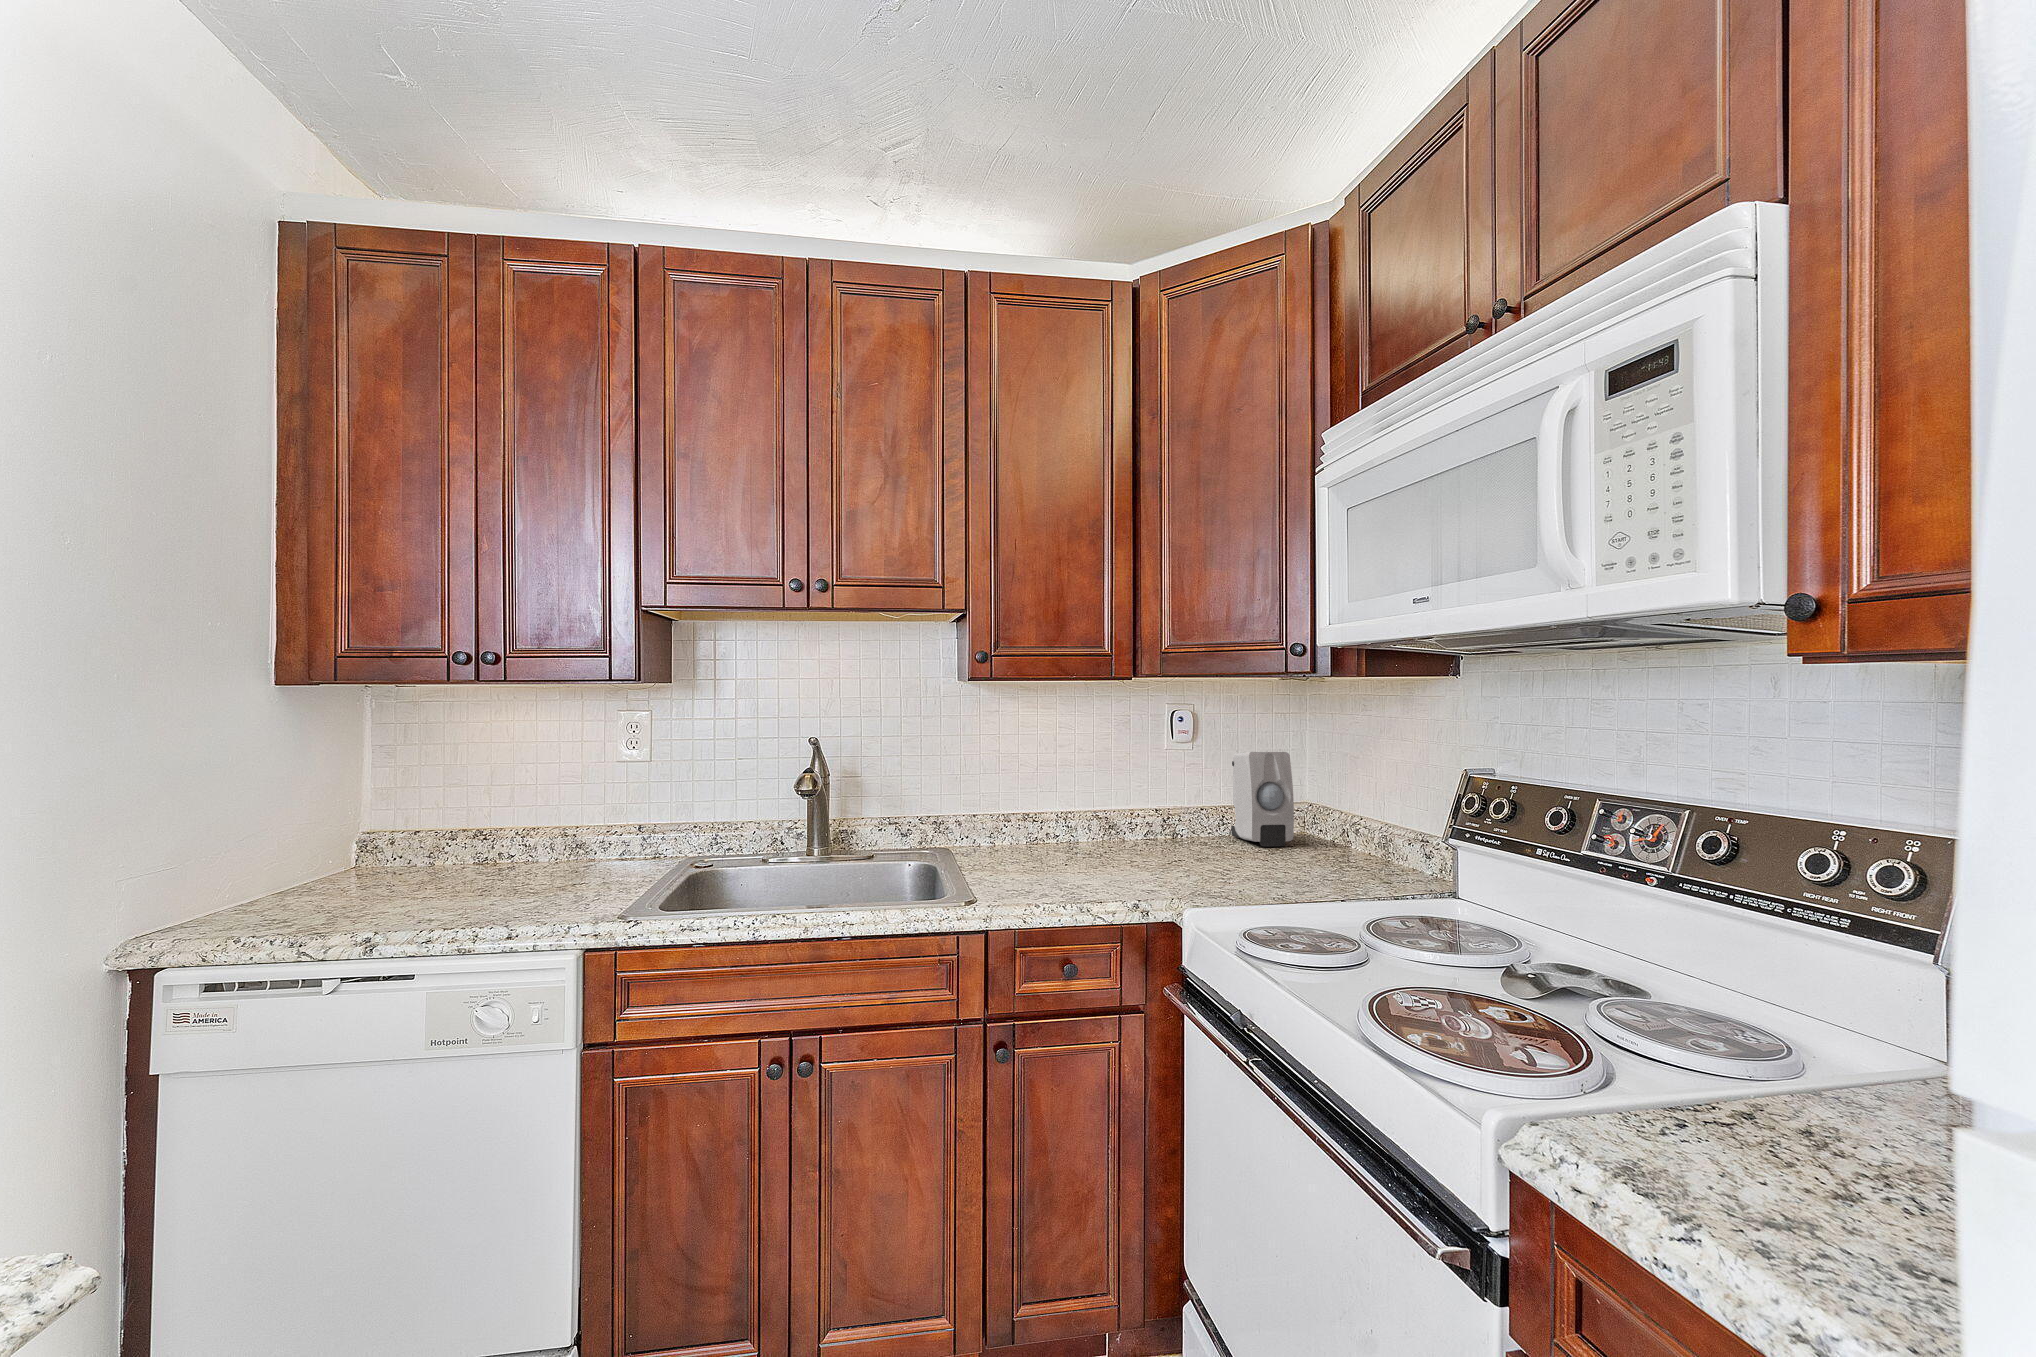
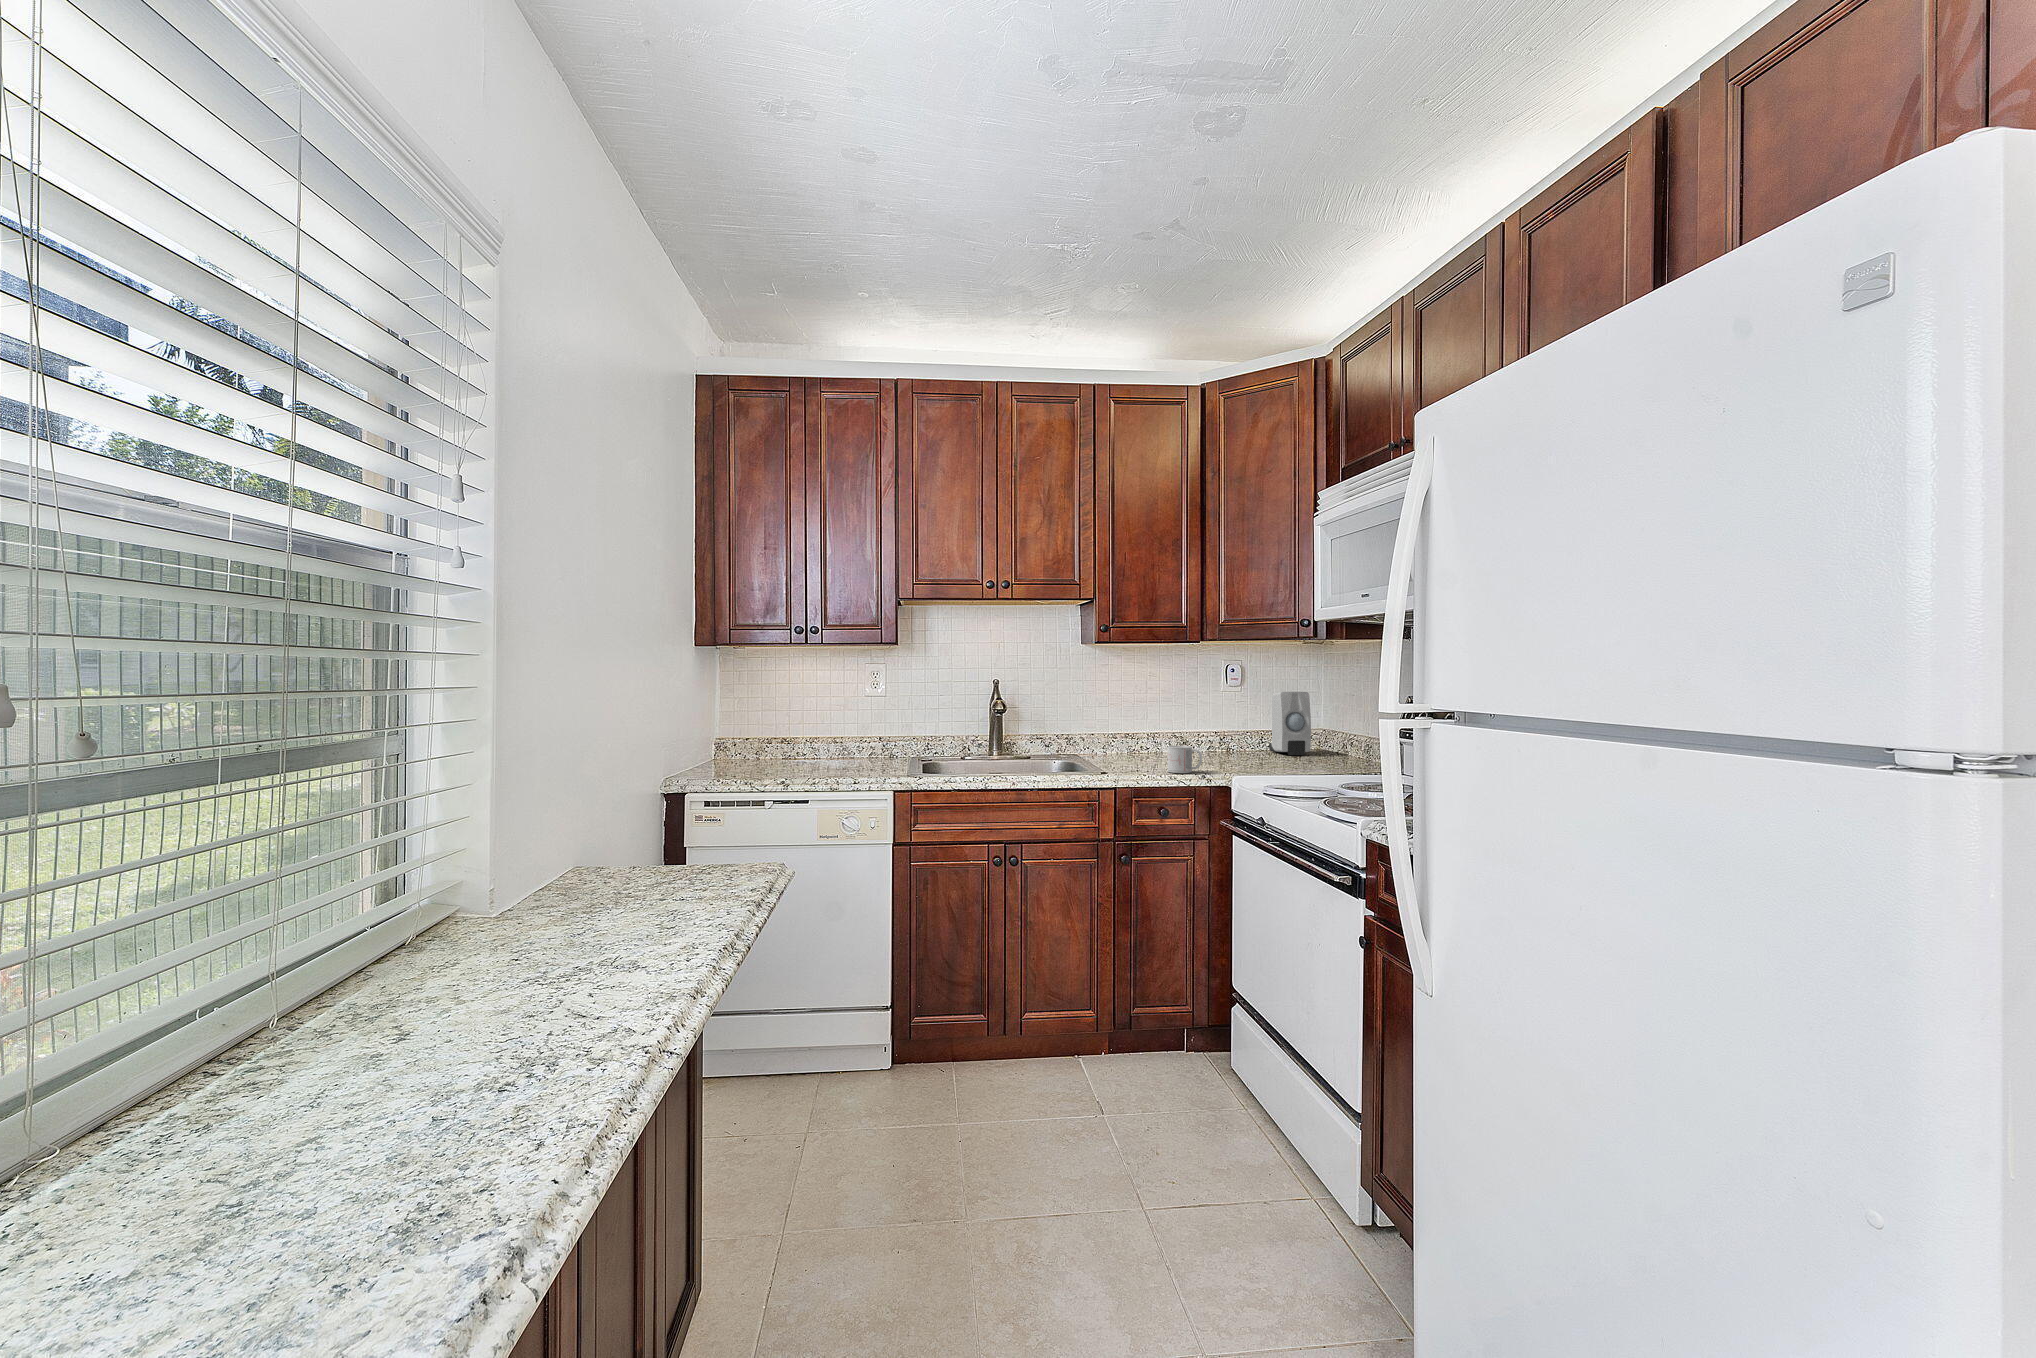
mug: none [1077,848,1134,898] -> present [1168,746,1202,773]

